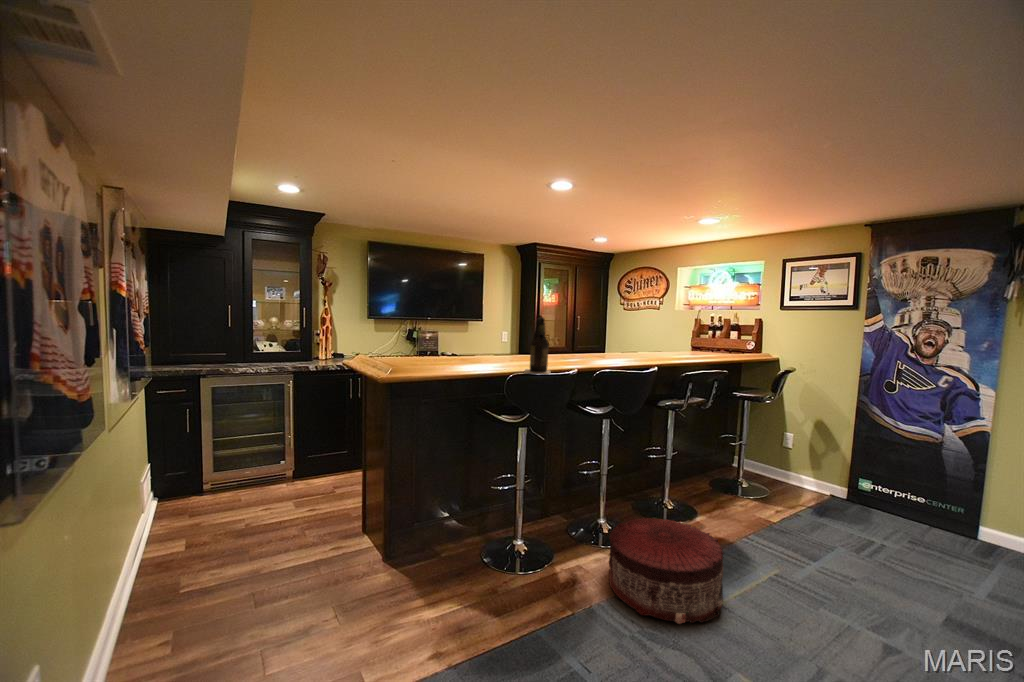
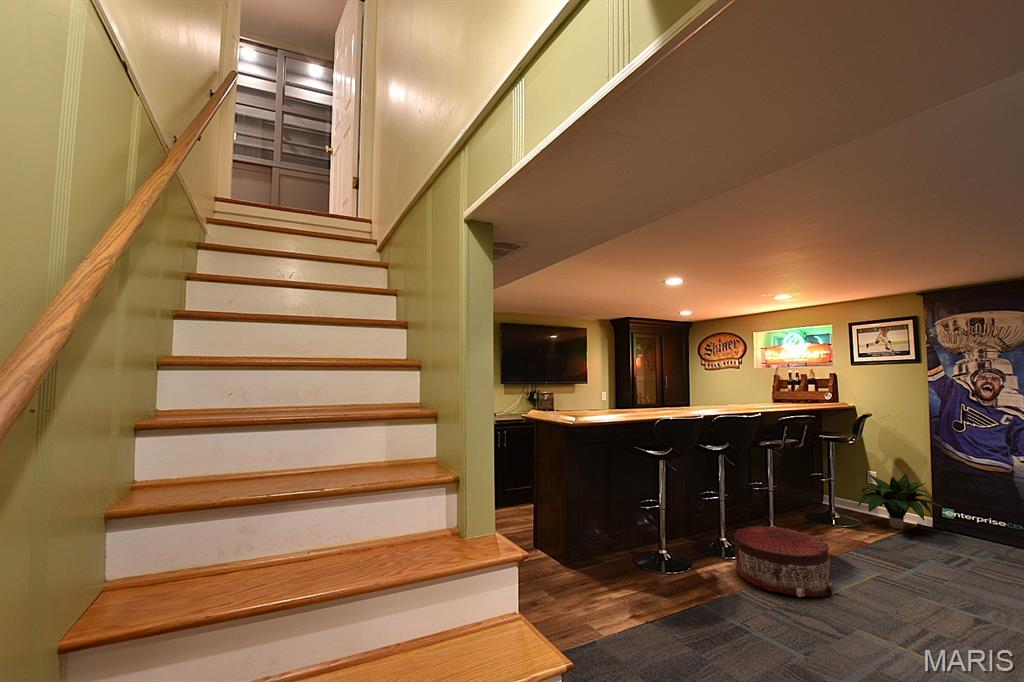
beer bottle: present [524,317,550,374] -> none [654,375,676,416]
potted plant: none [767,439,866,502] -> present [857,474,946,529]

